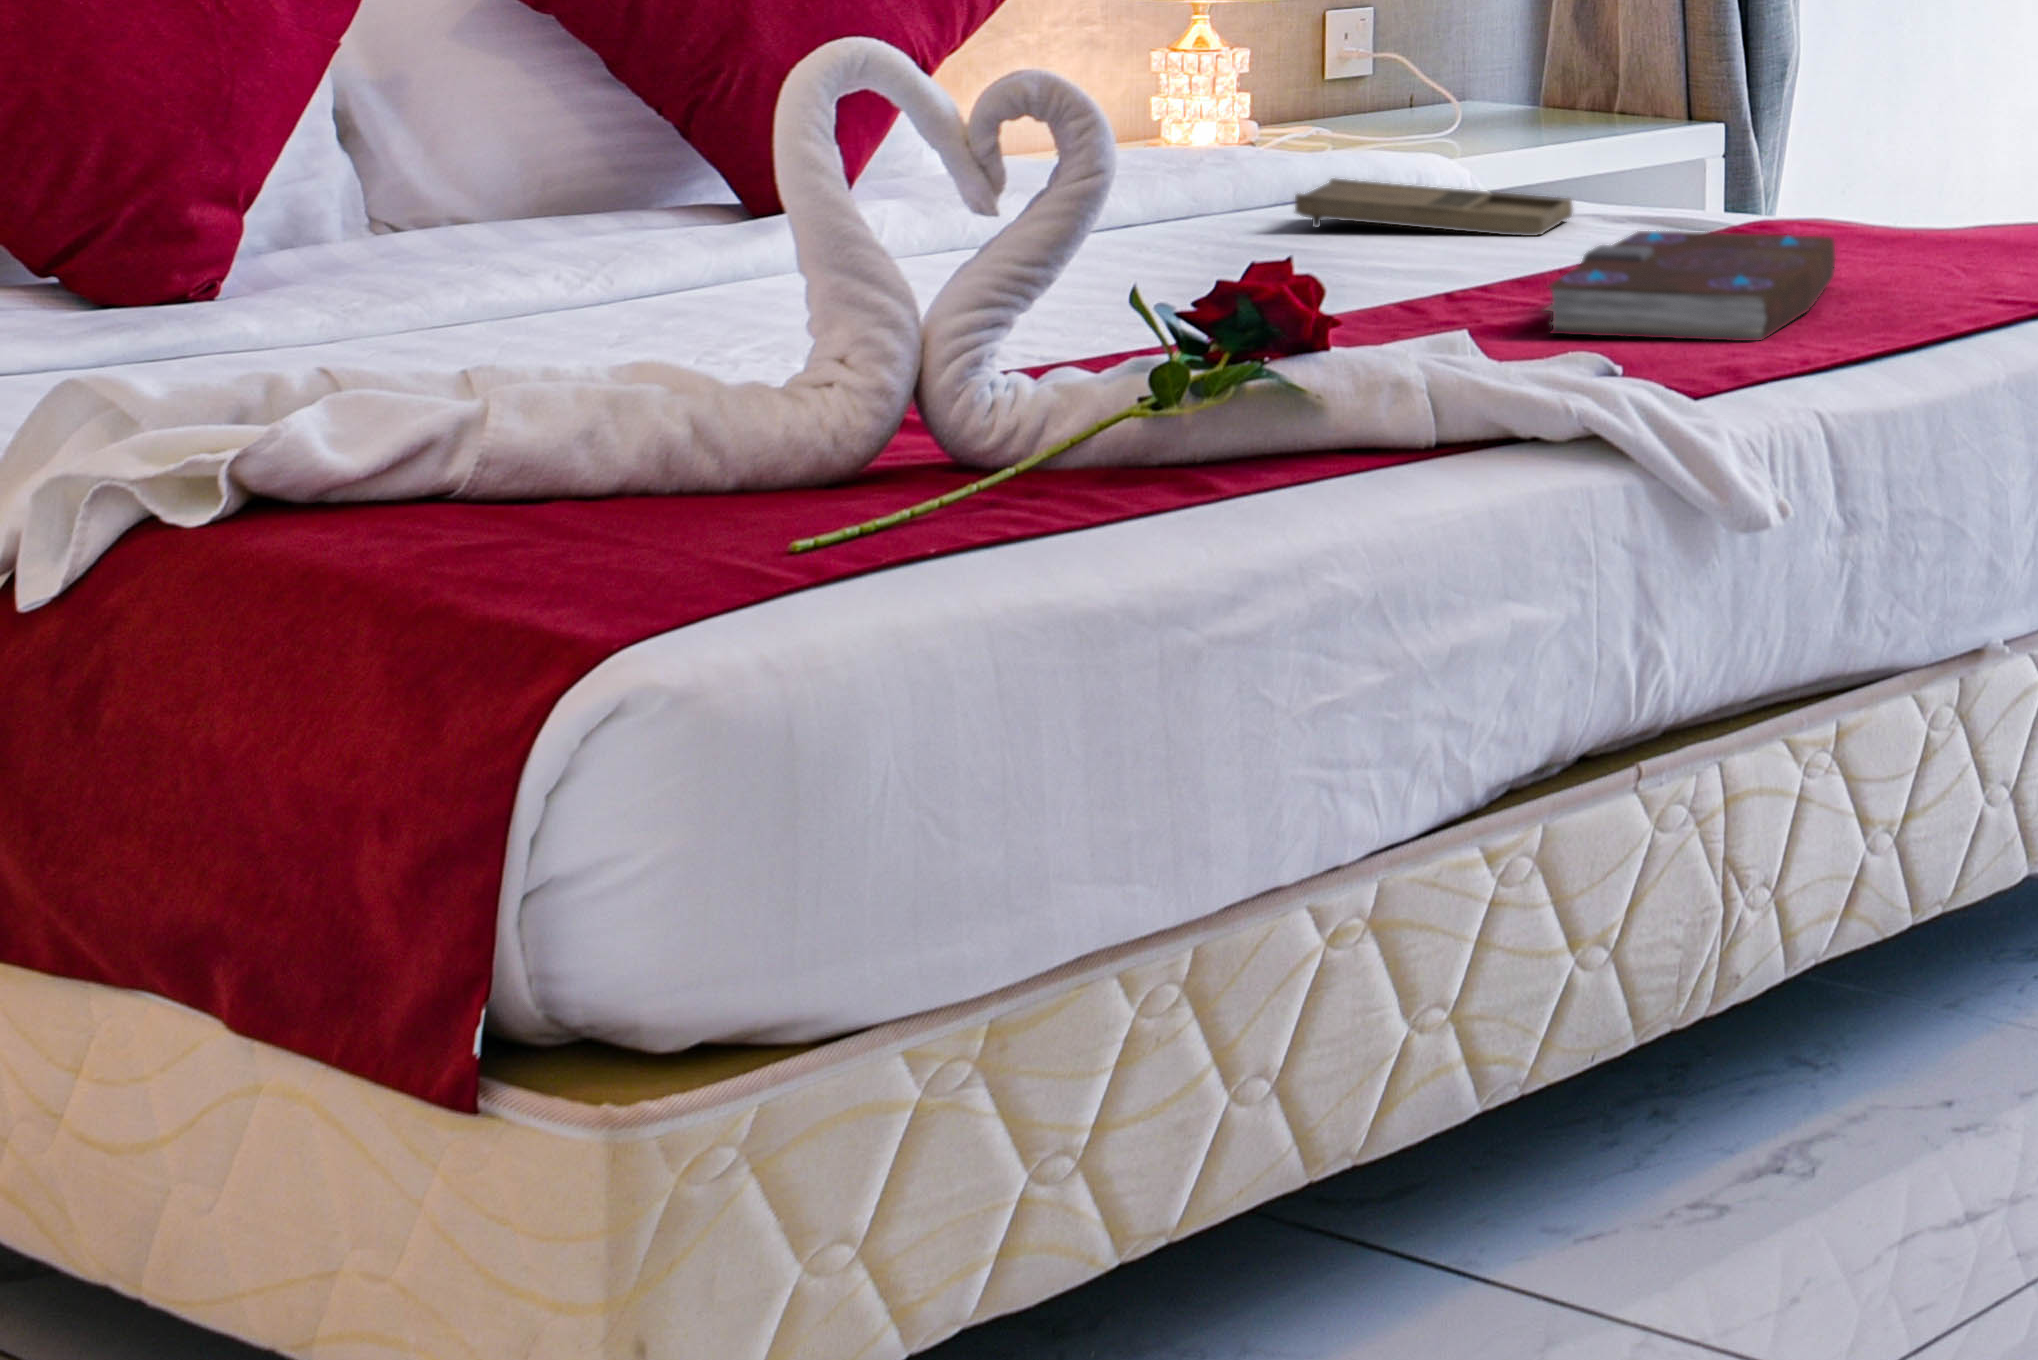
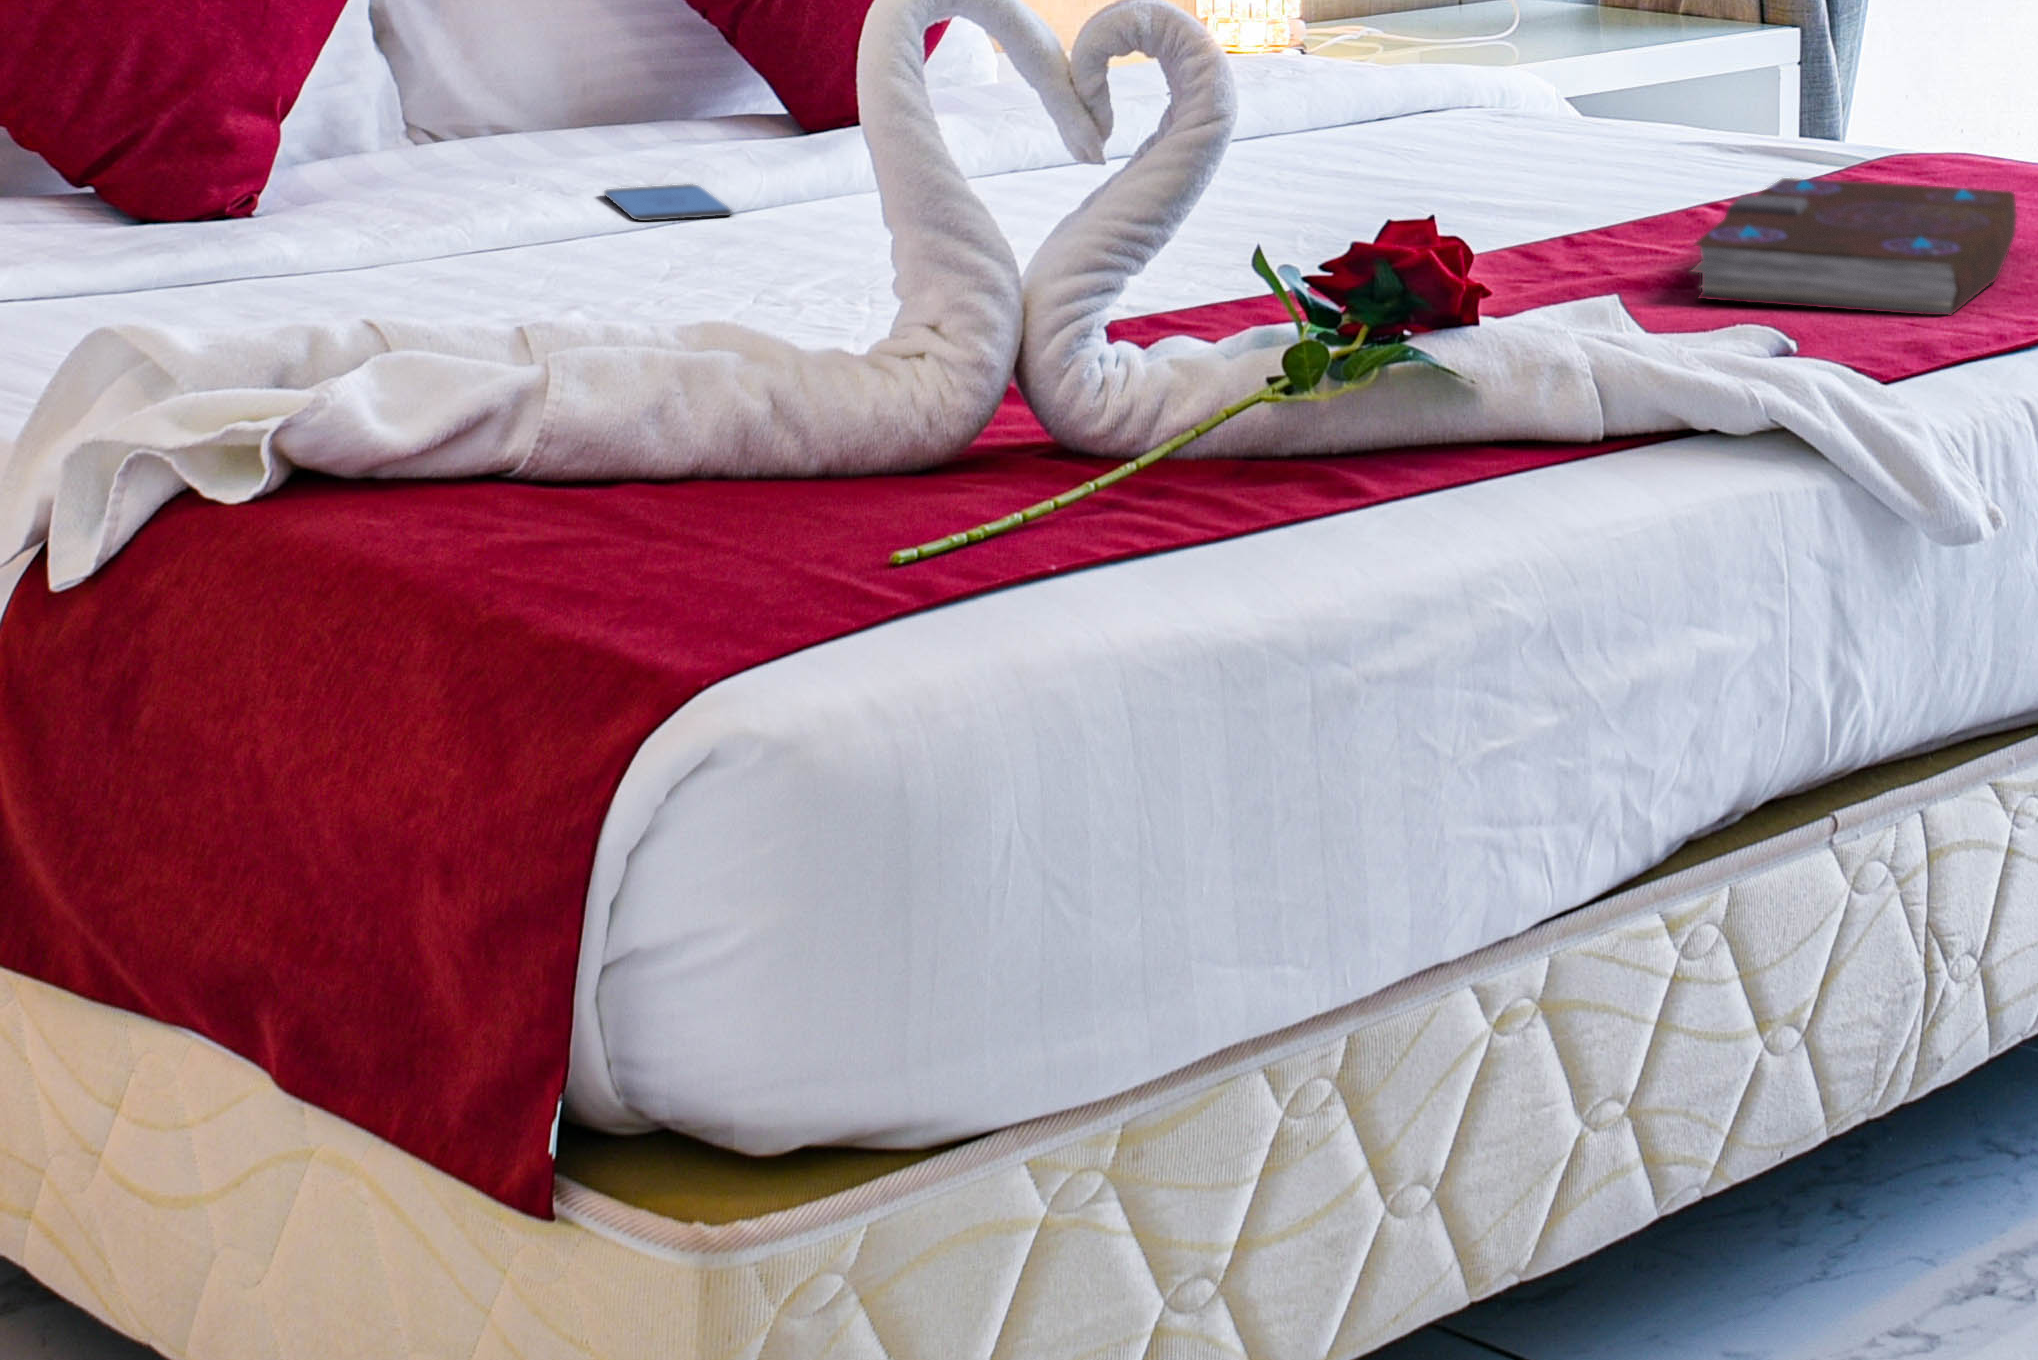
tray: present [1295,179,1573,236] -> none [1376,105,1685,177]
smartphone: none [562,264,685,297] -> present [604,184,732,221]

